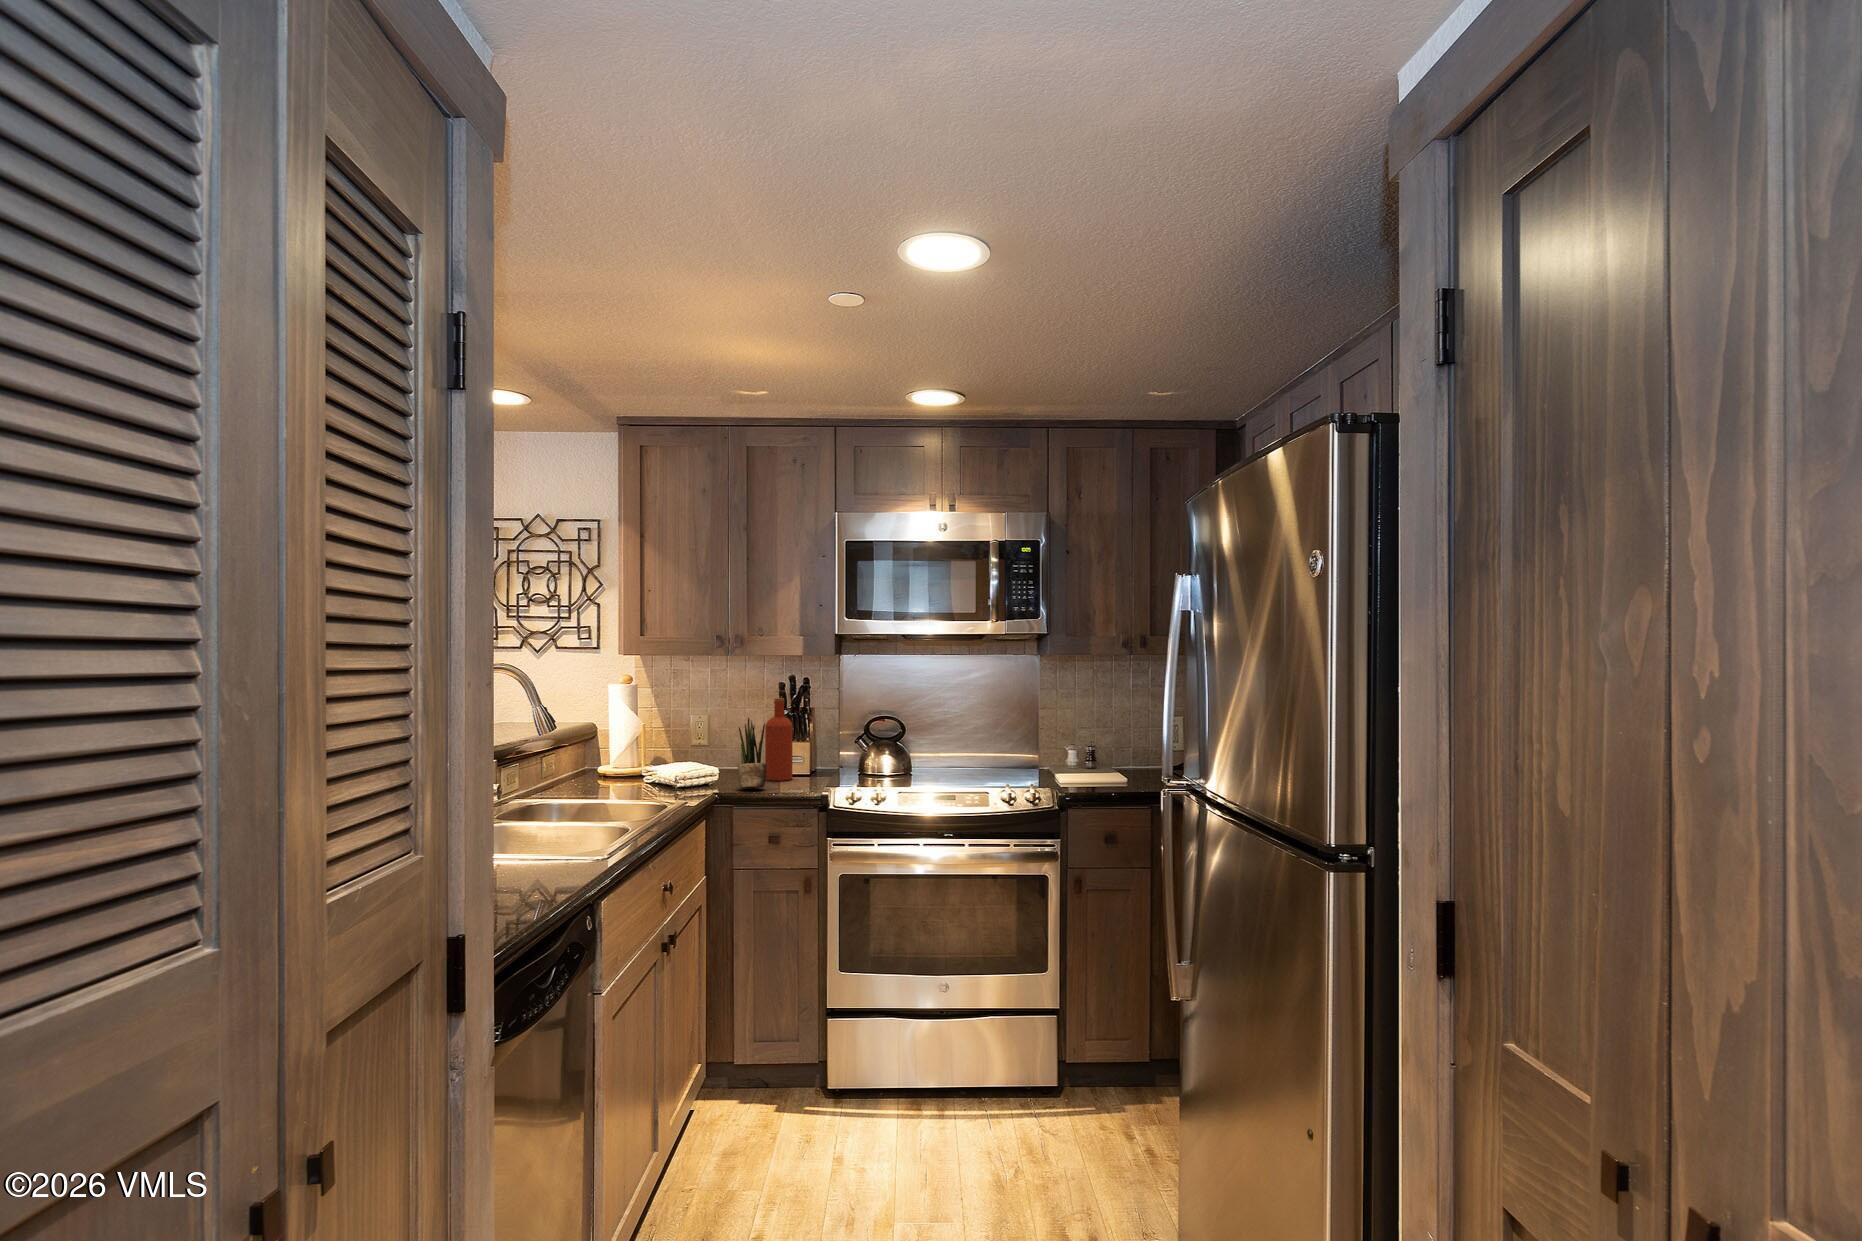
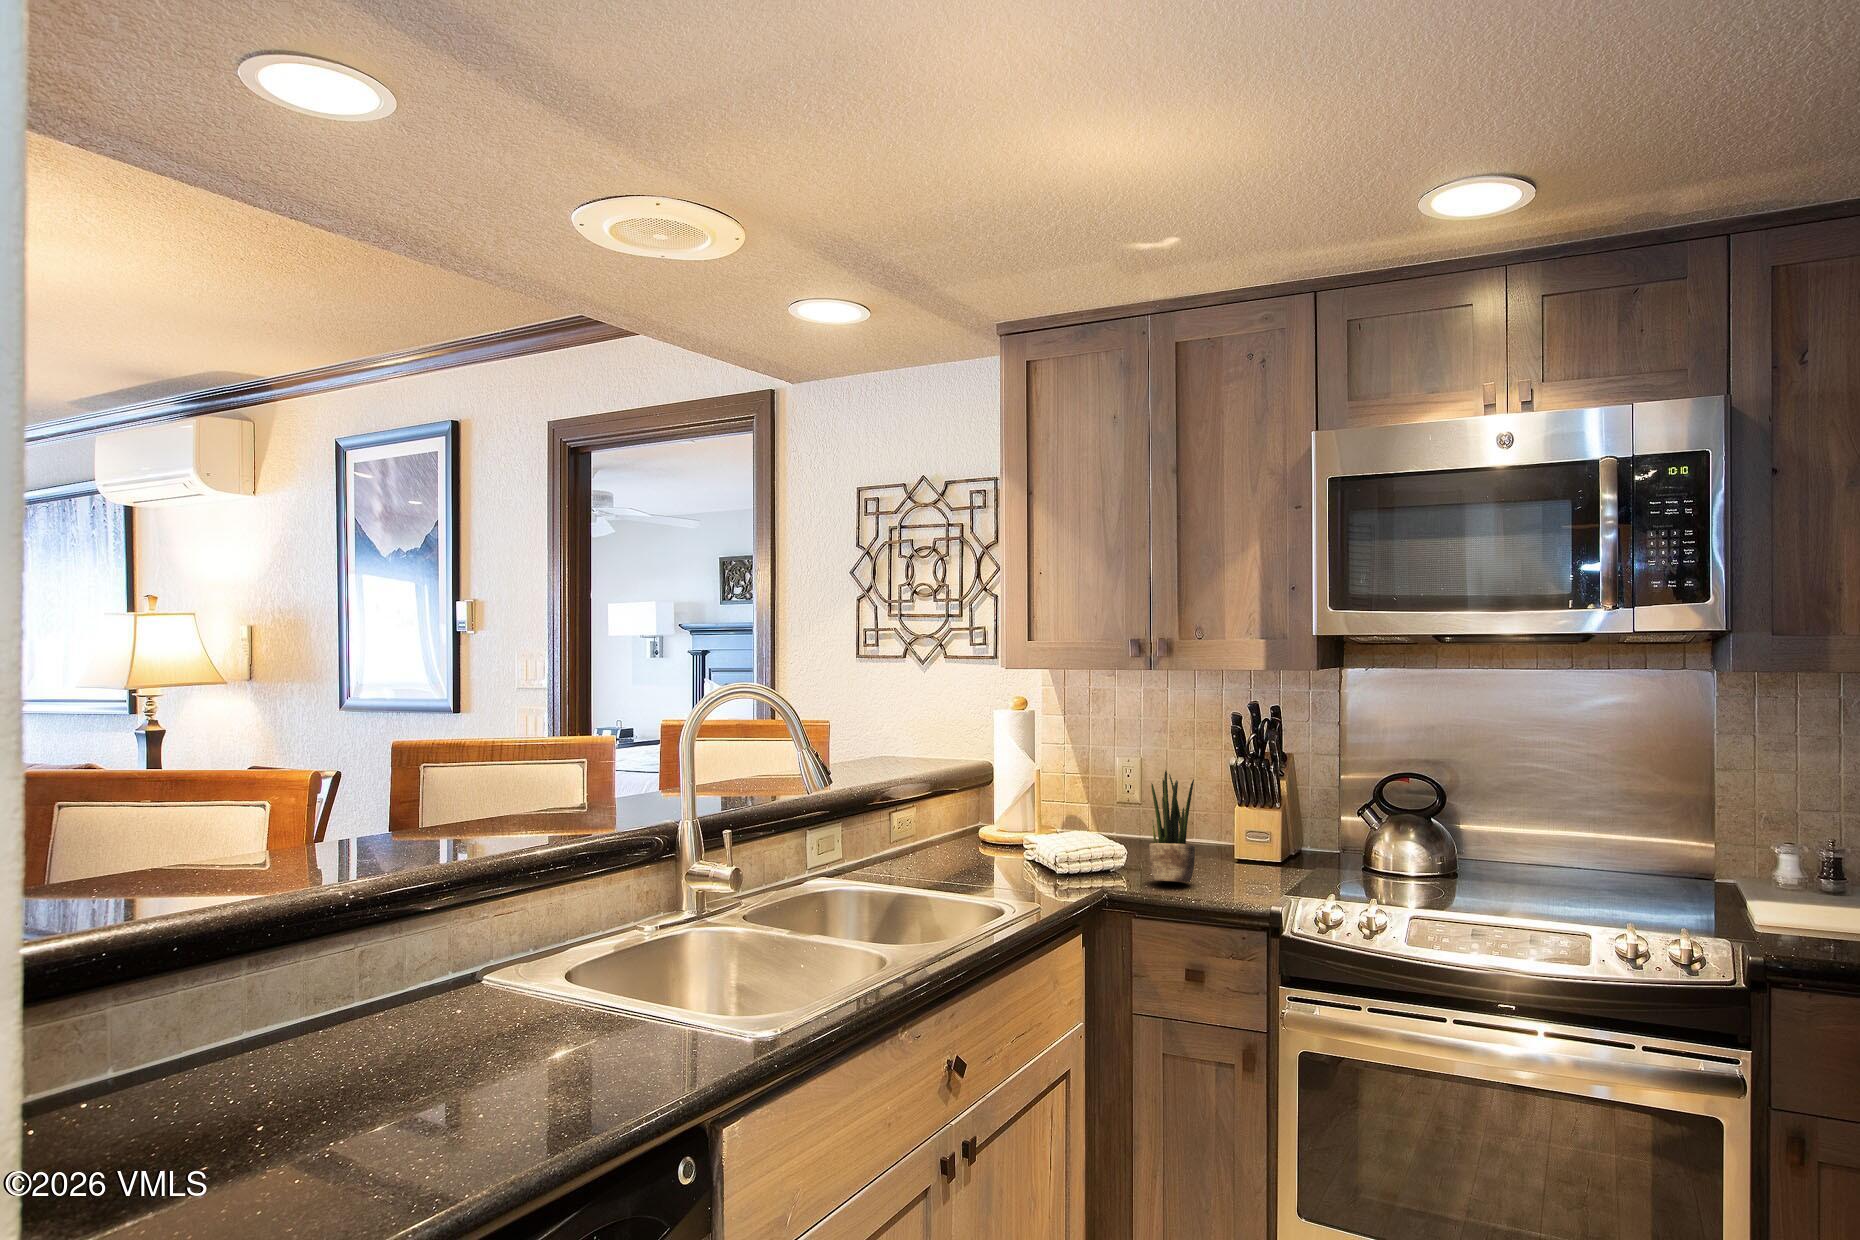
bottle: present [765,698,793,781] -> none [1210,738,1255,870]

